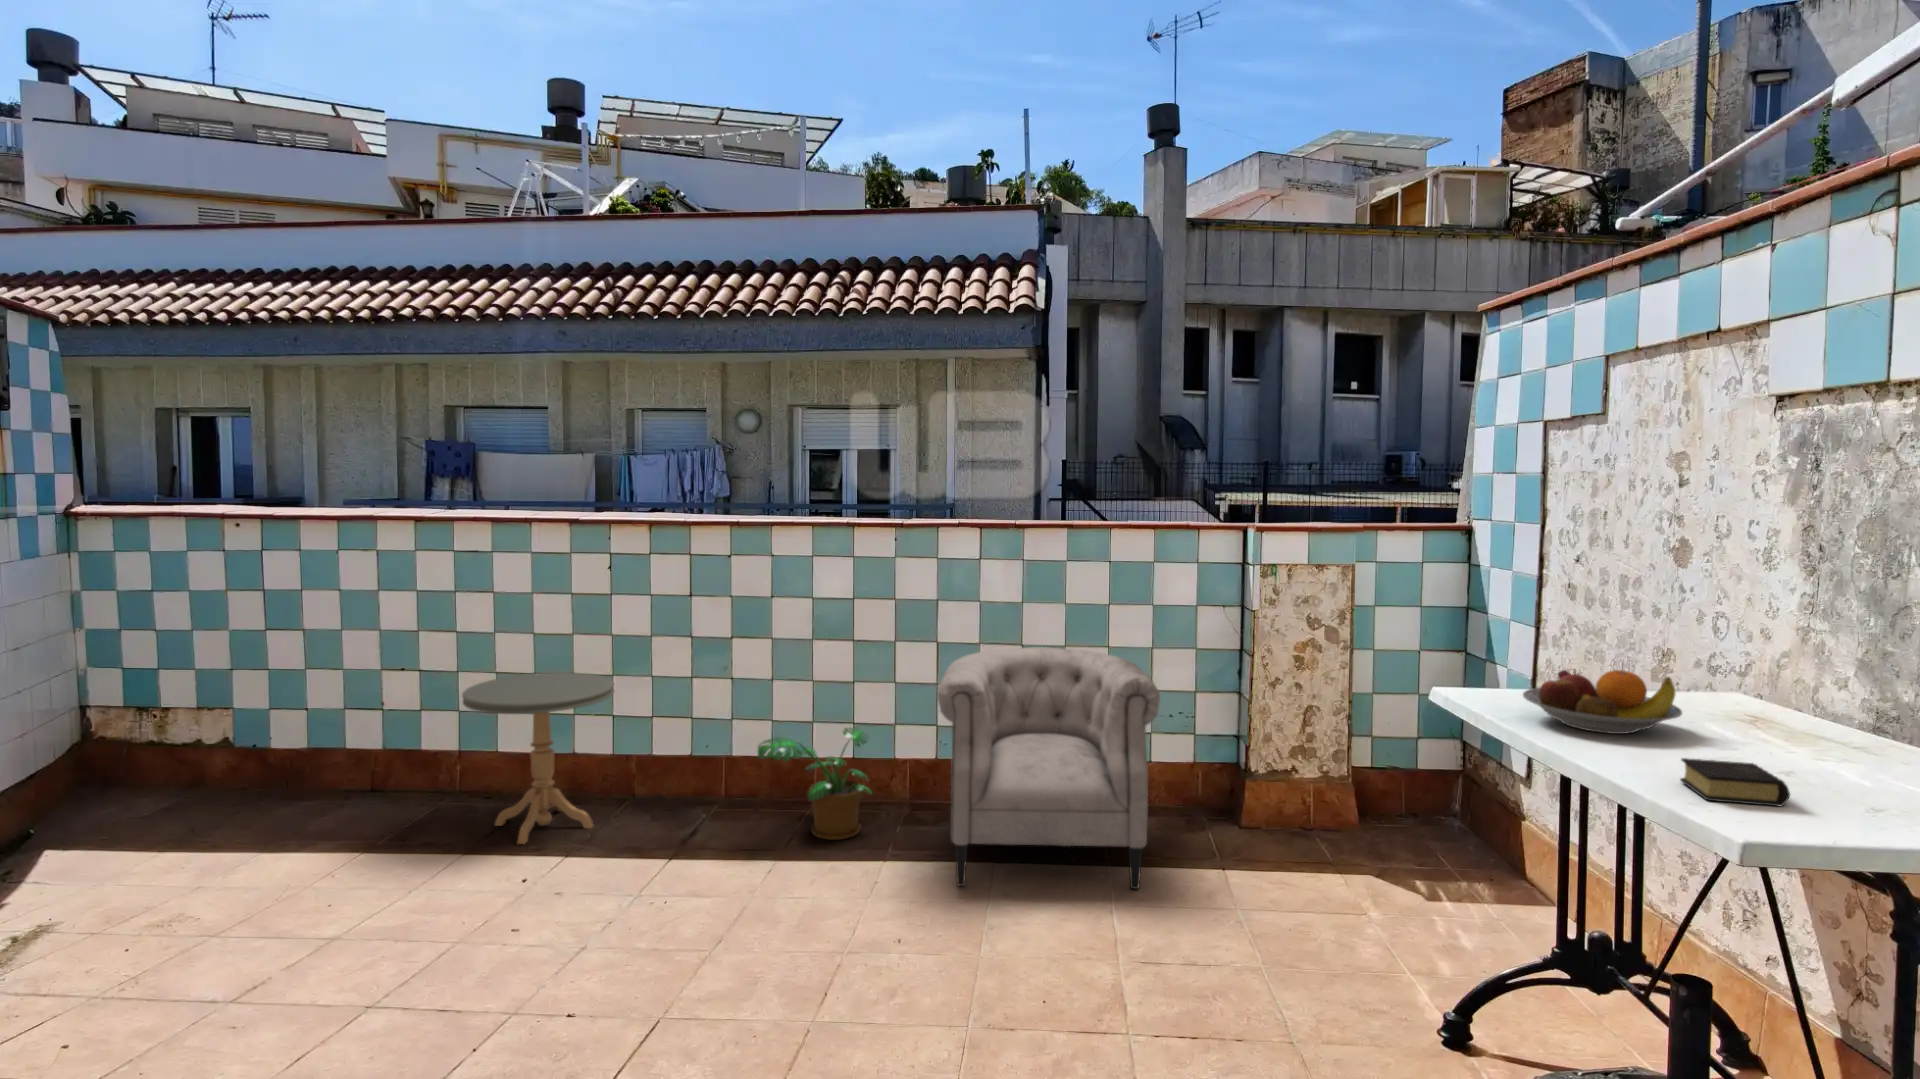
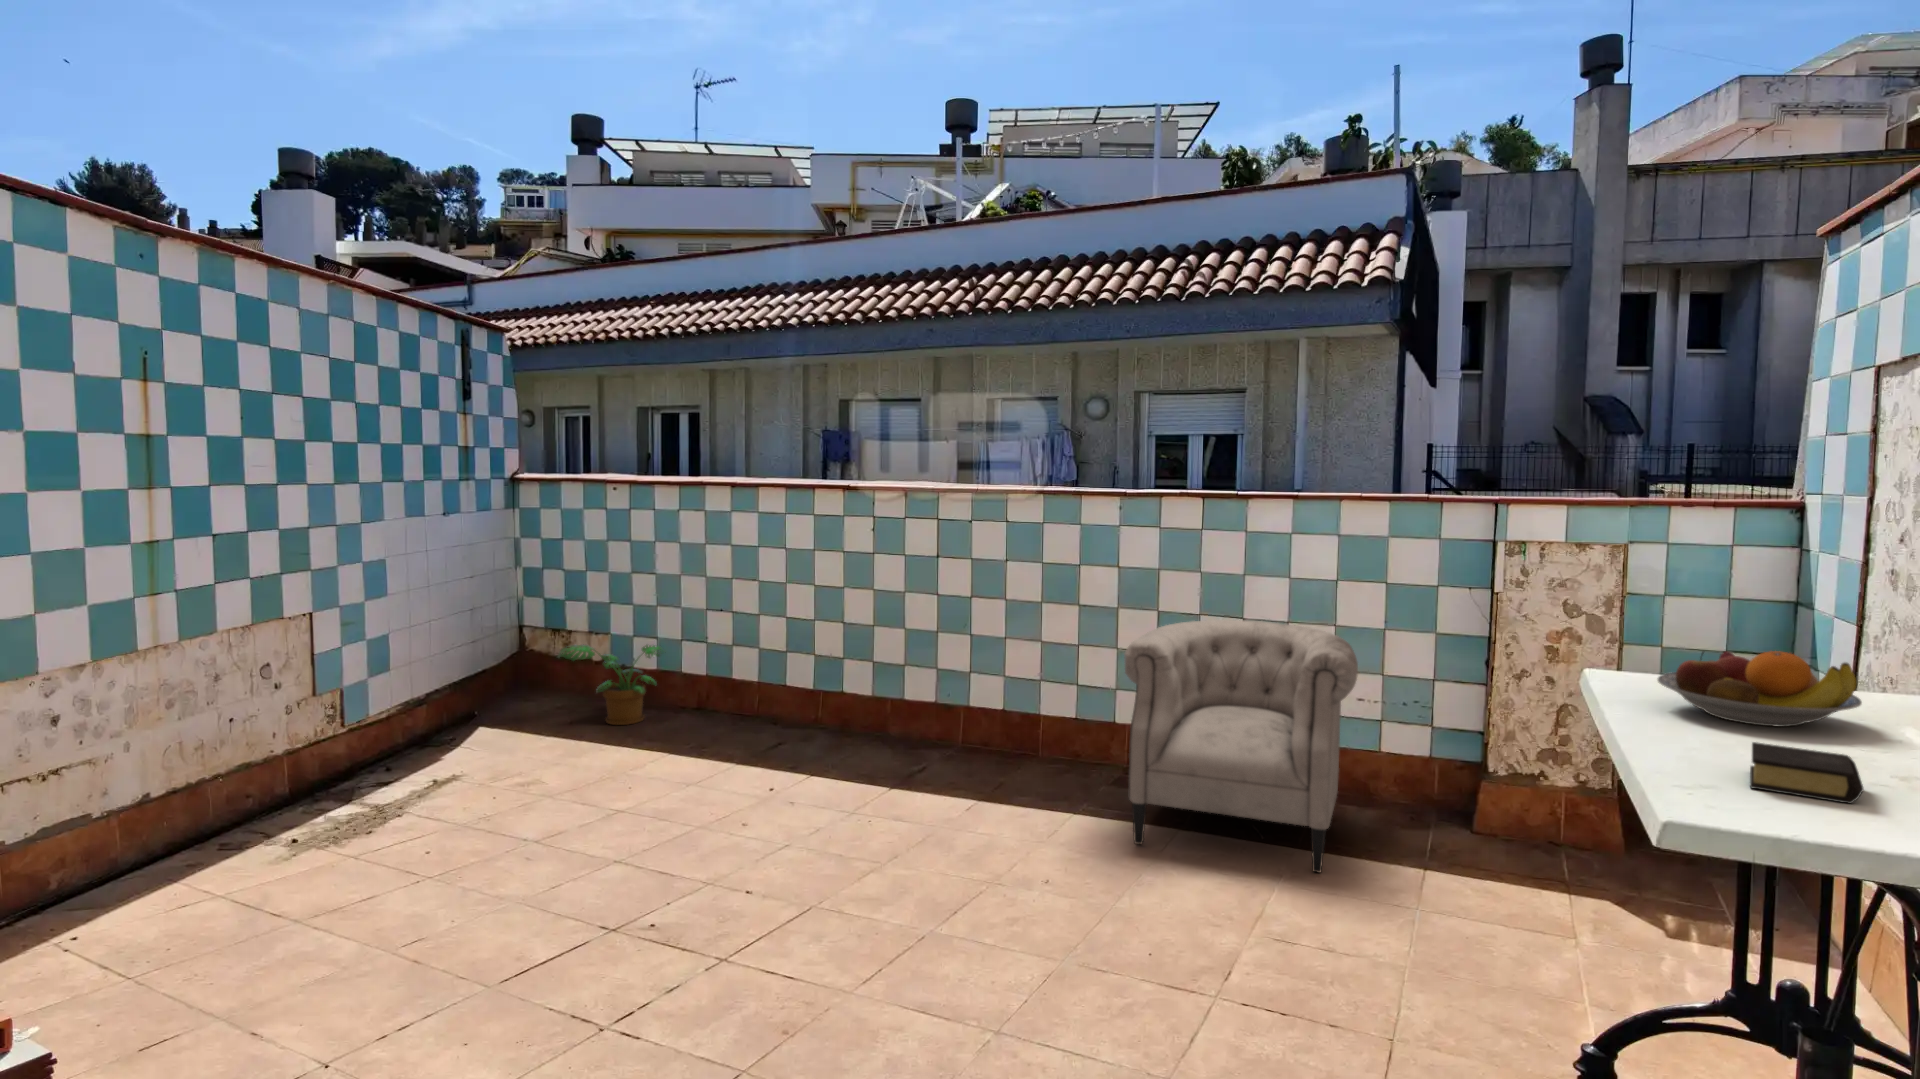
side table: present [462,672,614,844] -> none [746,620,869,762]
potted plant: present [758,728,872,840] -> present [558,645,663,725]

